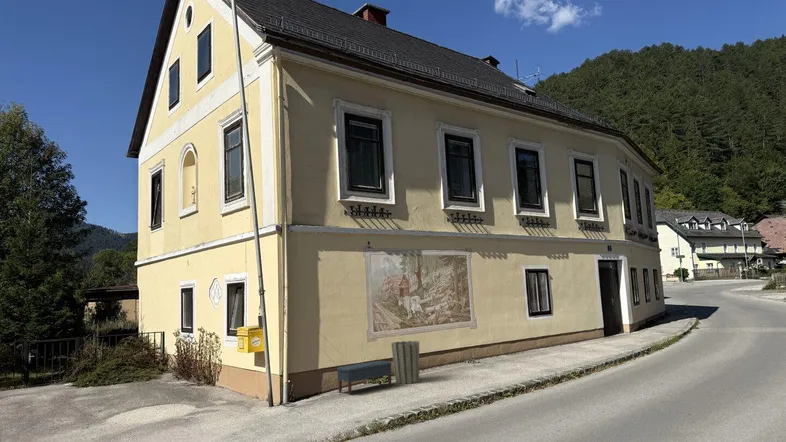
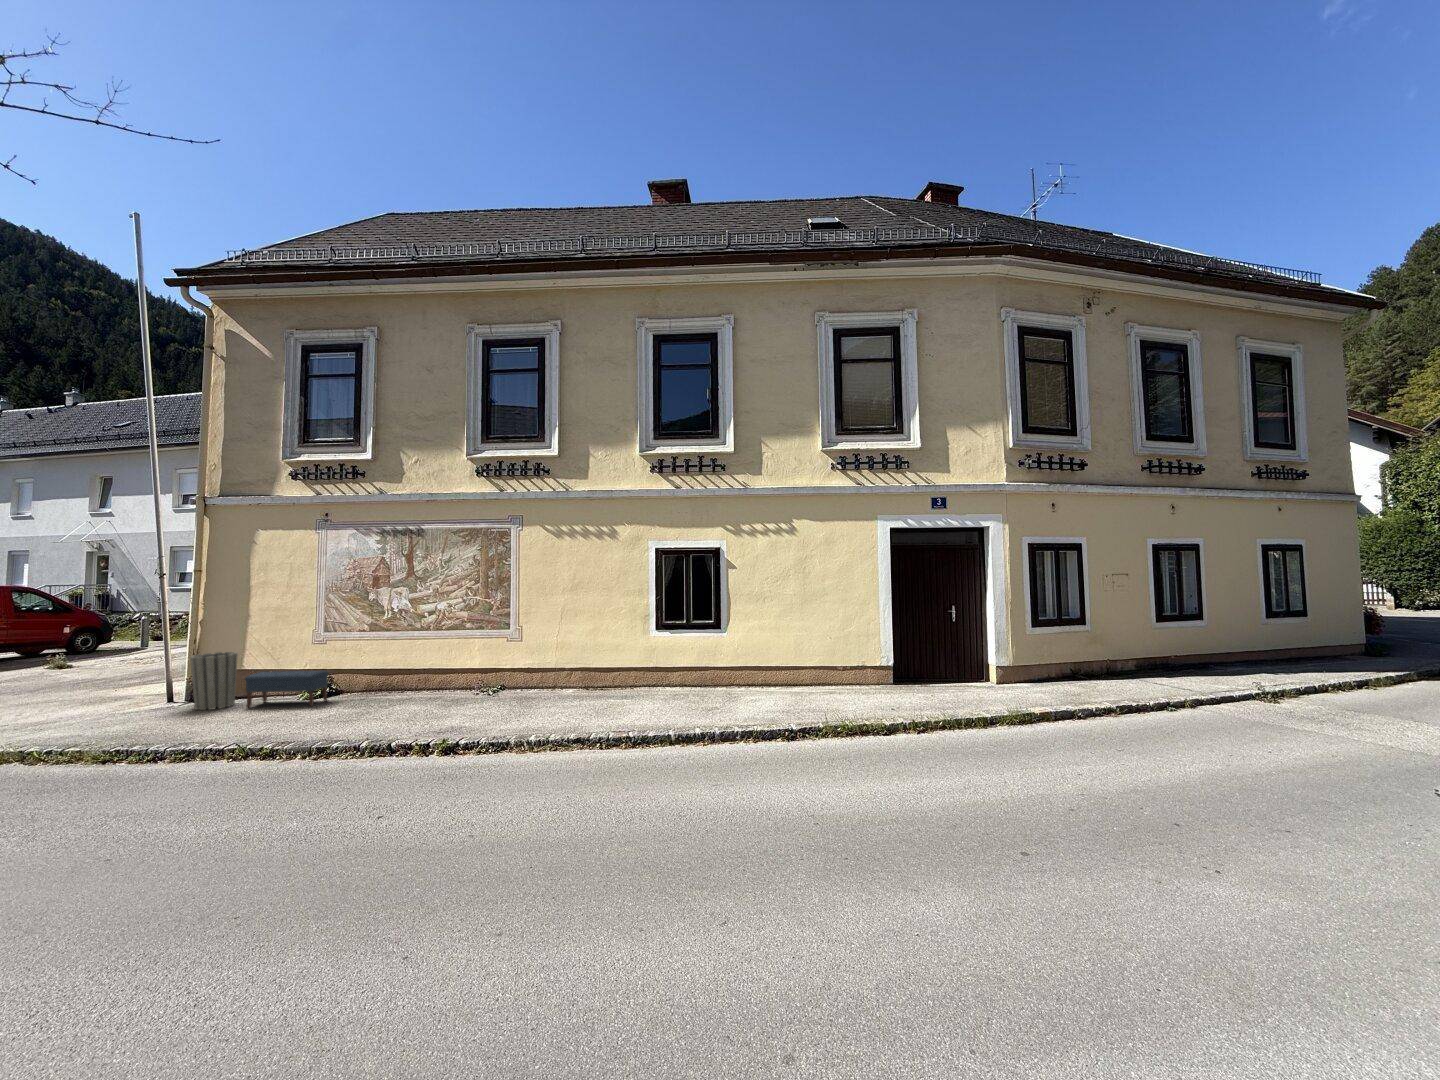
trash can: present [391,341,419,384] -> present [190,652,238,710]

